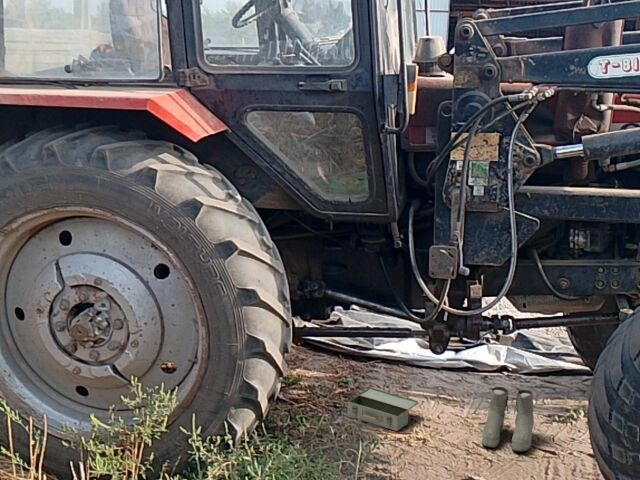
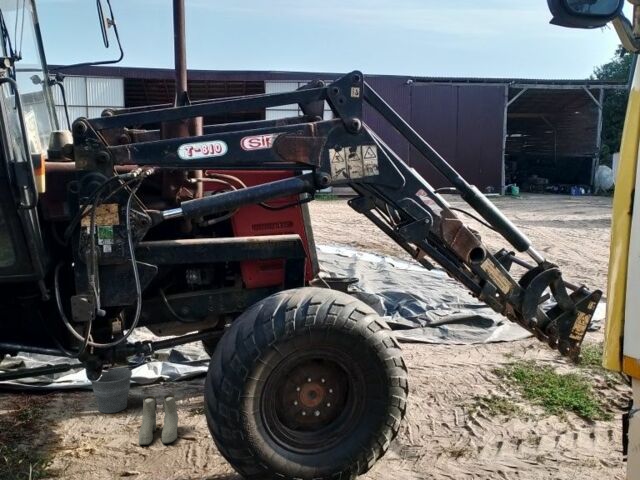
bucket: none [422,325,476,399] -> present [90,366,133,413]
toolbox: present [348,388,418,431] -> none [24,416,86,448]

